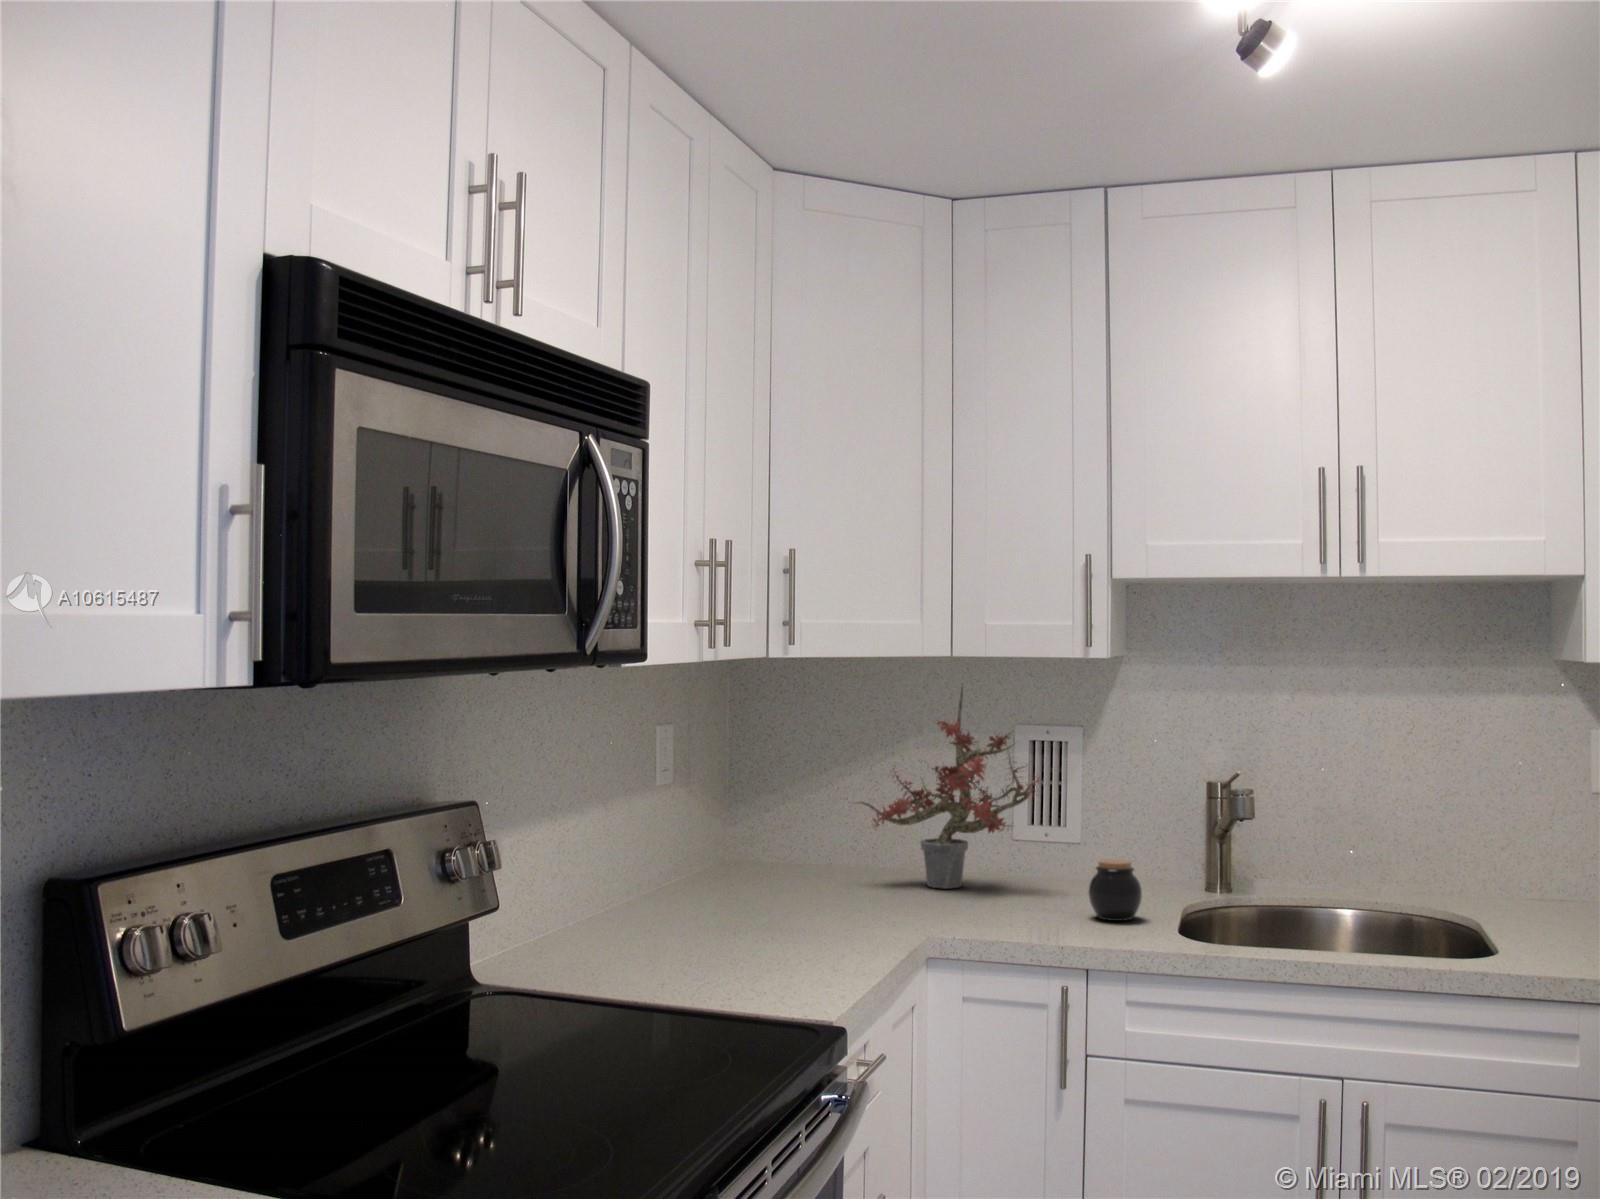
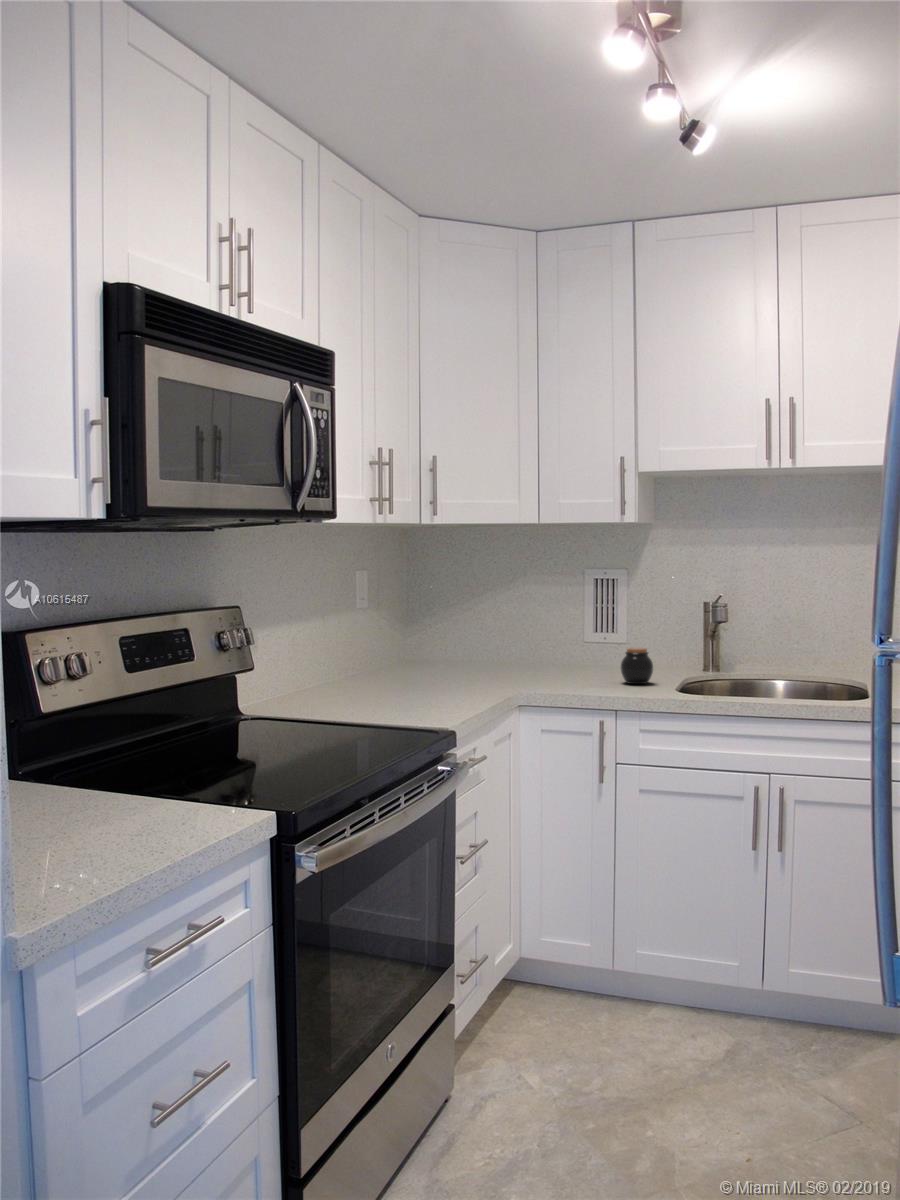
potted plant: present [854,687,1040,888] -> none [479,544,600,670]

